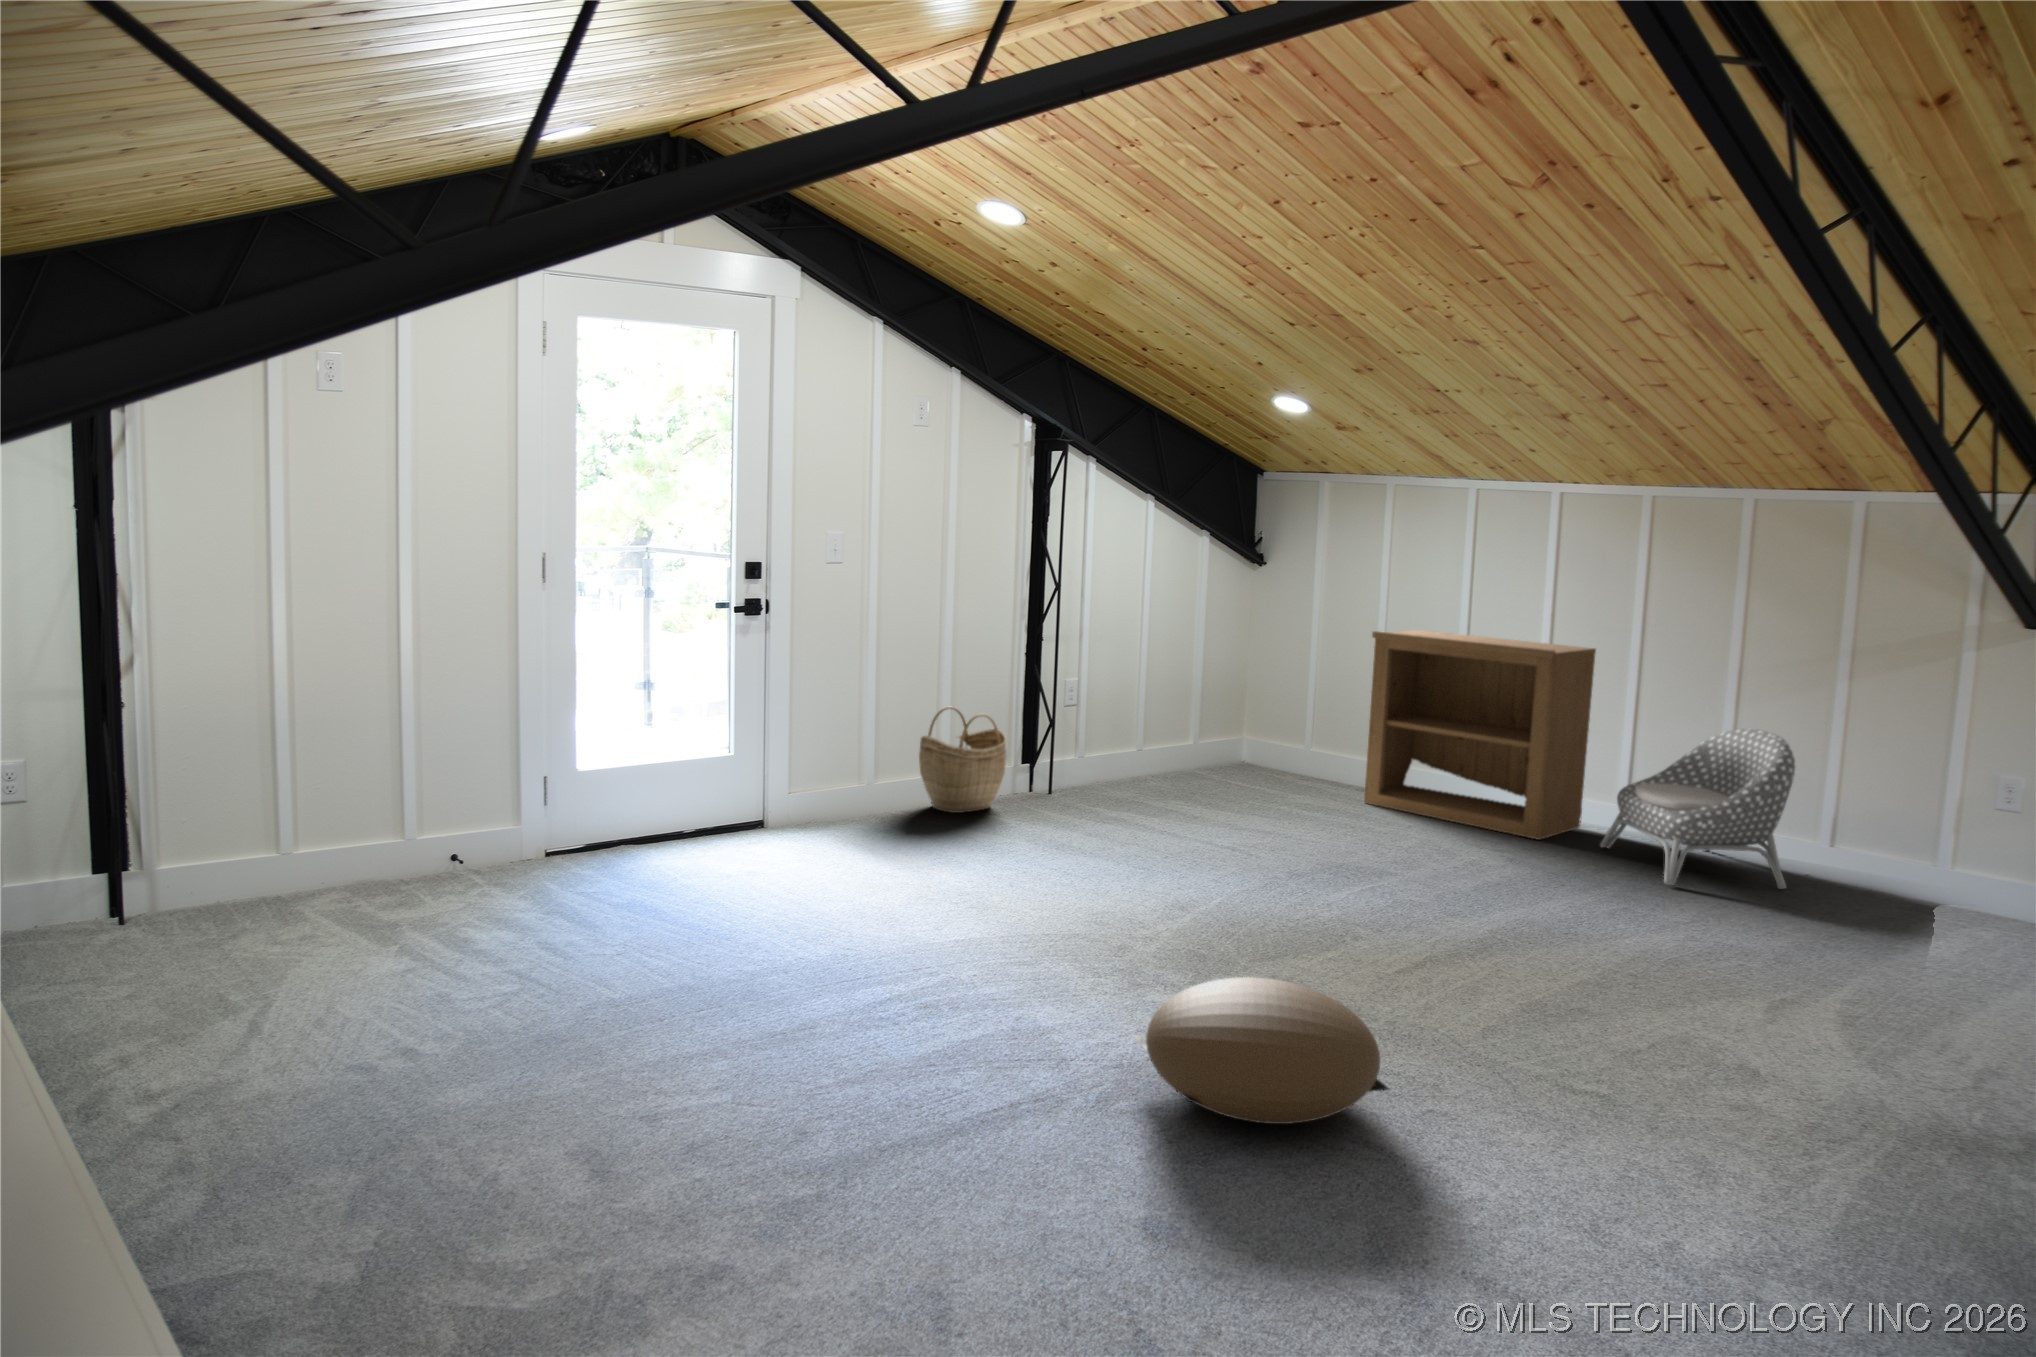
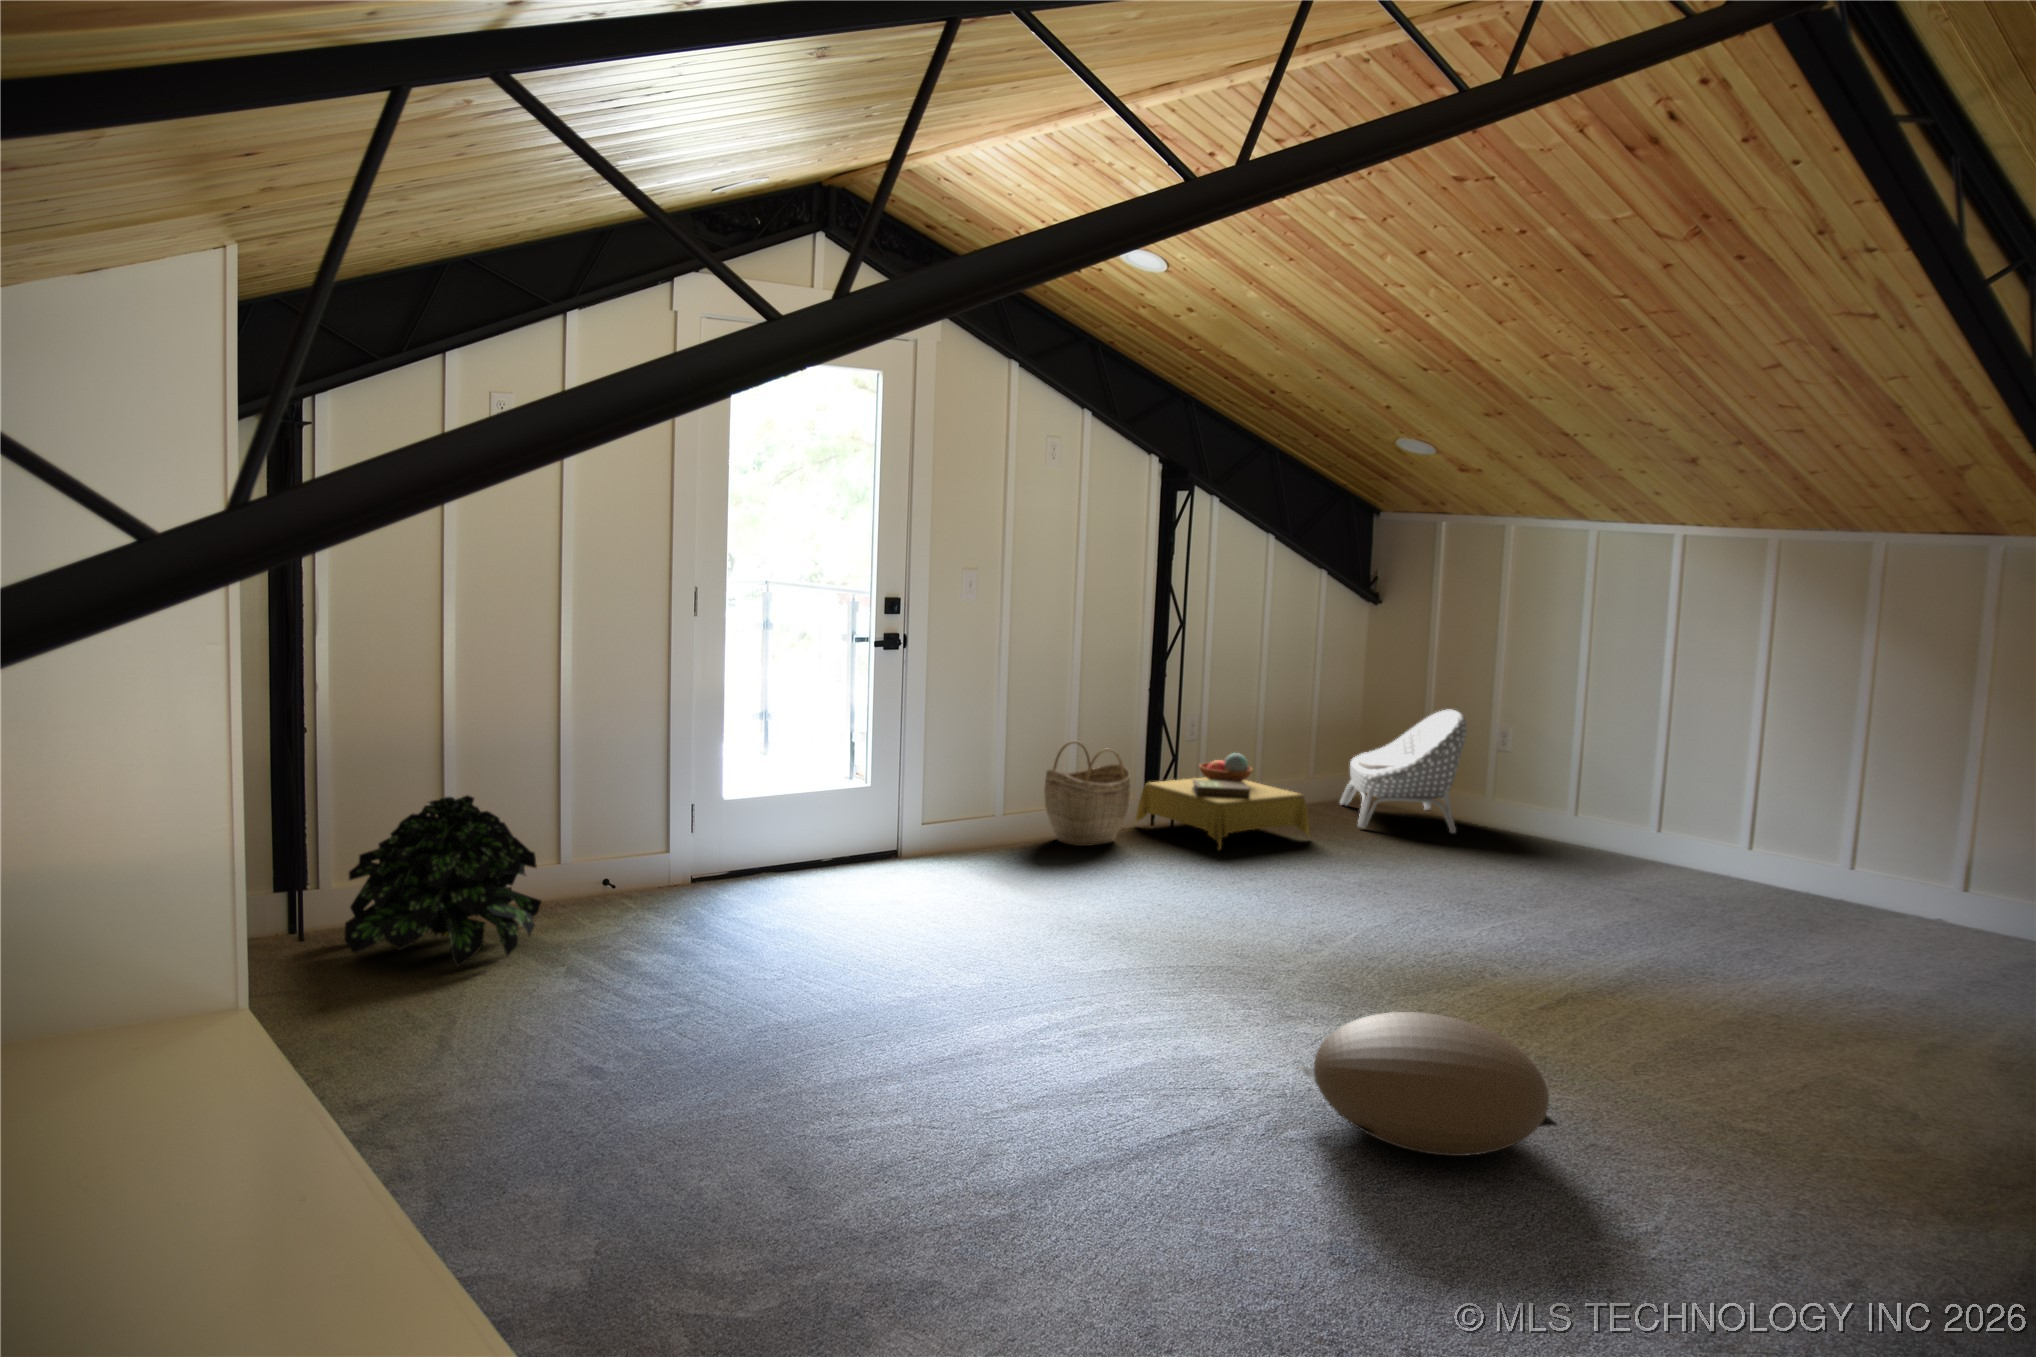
bookshelf: present [1364,630,1596,840] -> none [1485,671,1727,884]
side table: none [1015,717,1189,816] -> present [1135,753,1309,850]
armchair: present [1600,729,1795,889] -> present [1340,710,1467,833]
potted plant: none [151,772,372,952] -> present [344,795,541,966]

